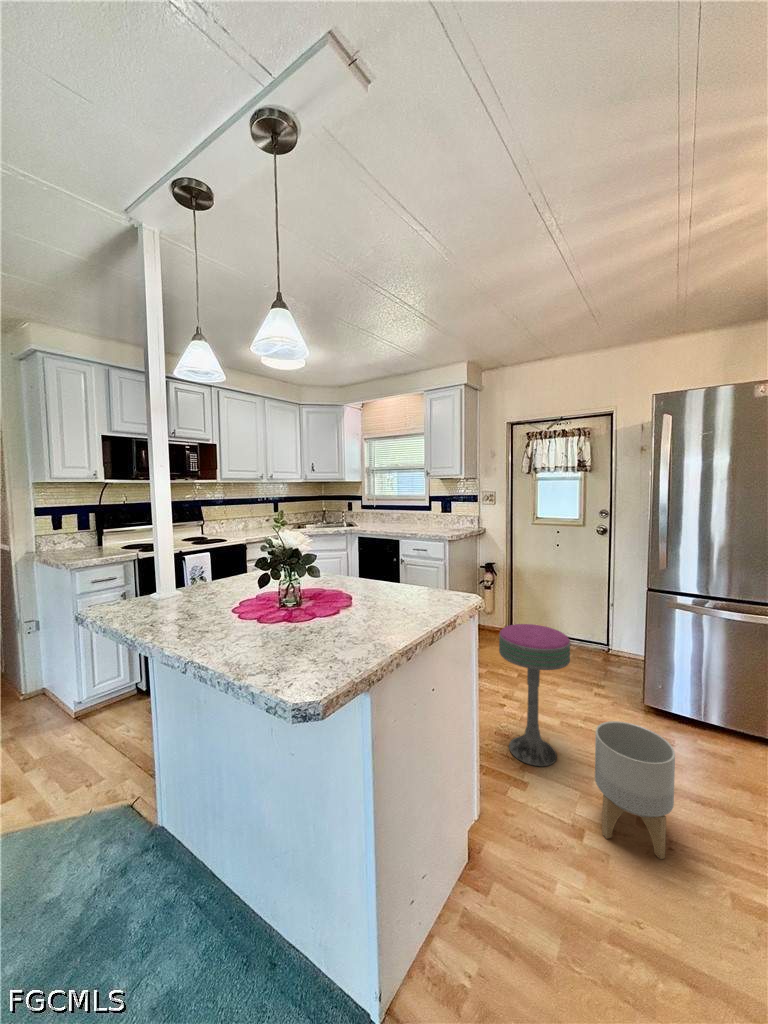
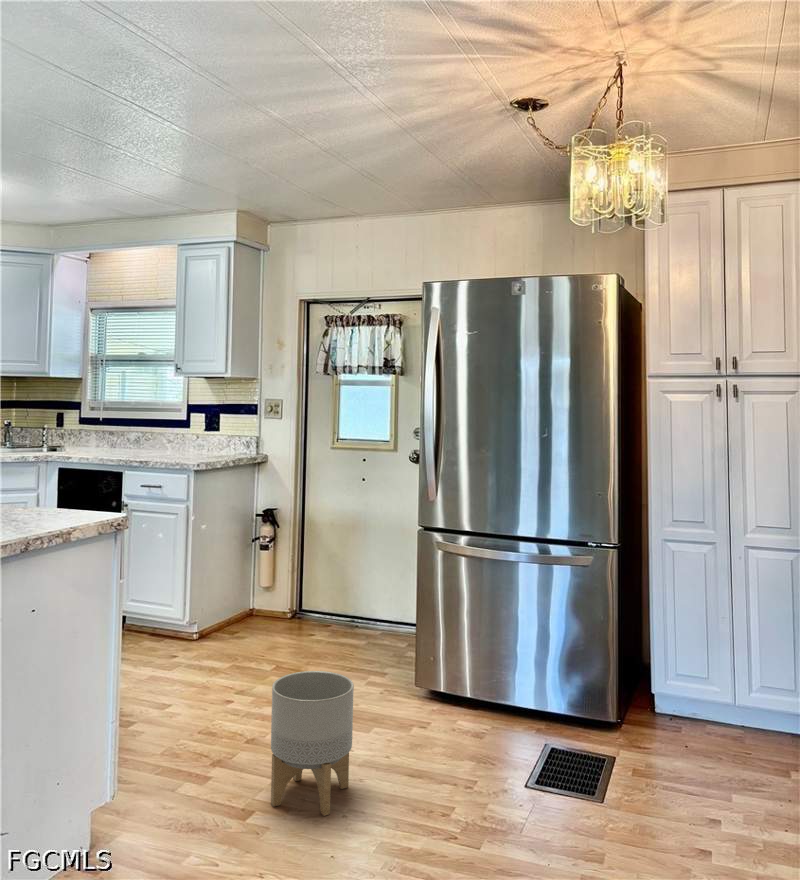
bar stool: present [499,624,570,766] -> none [196,570,287,752]

